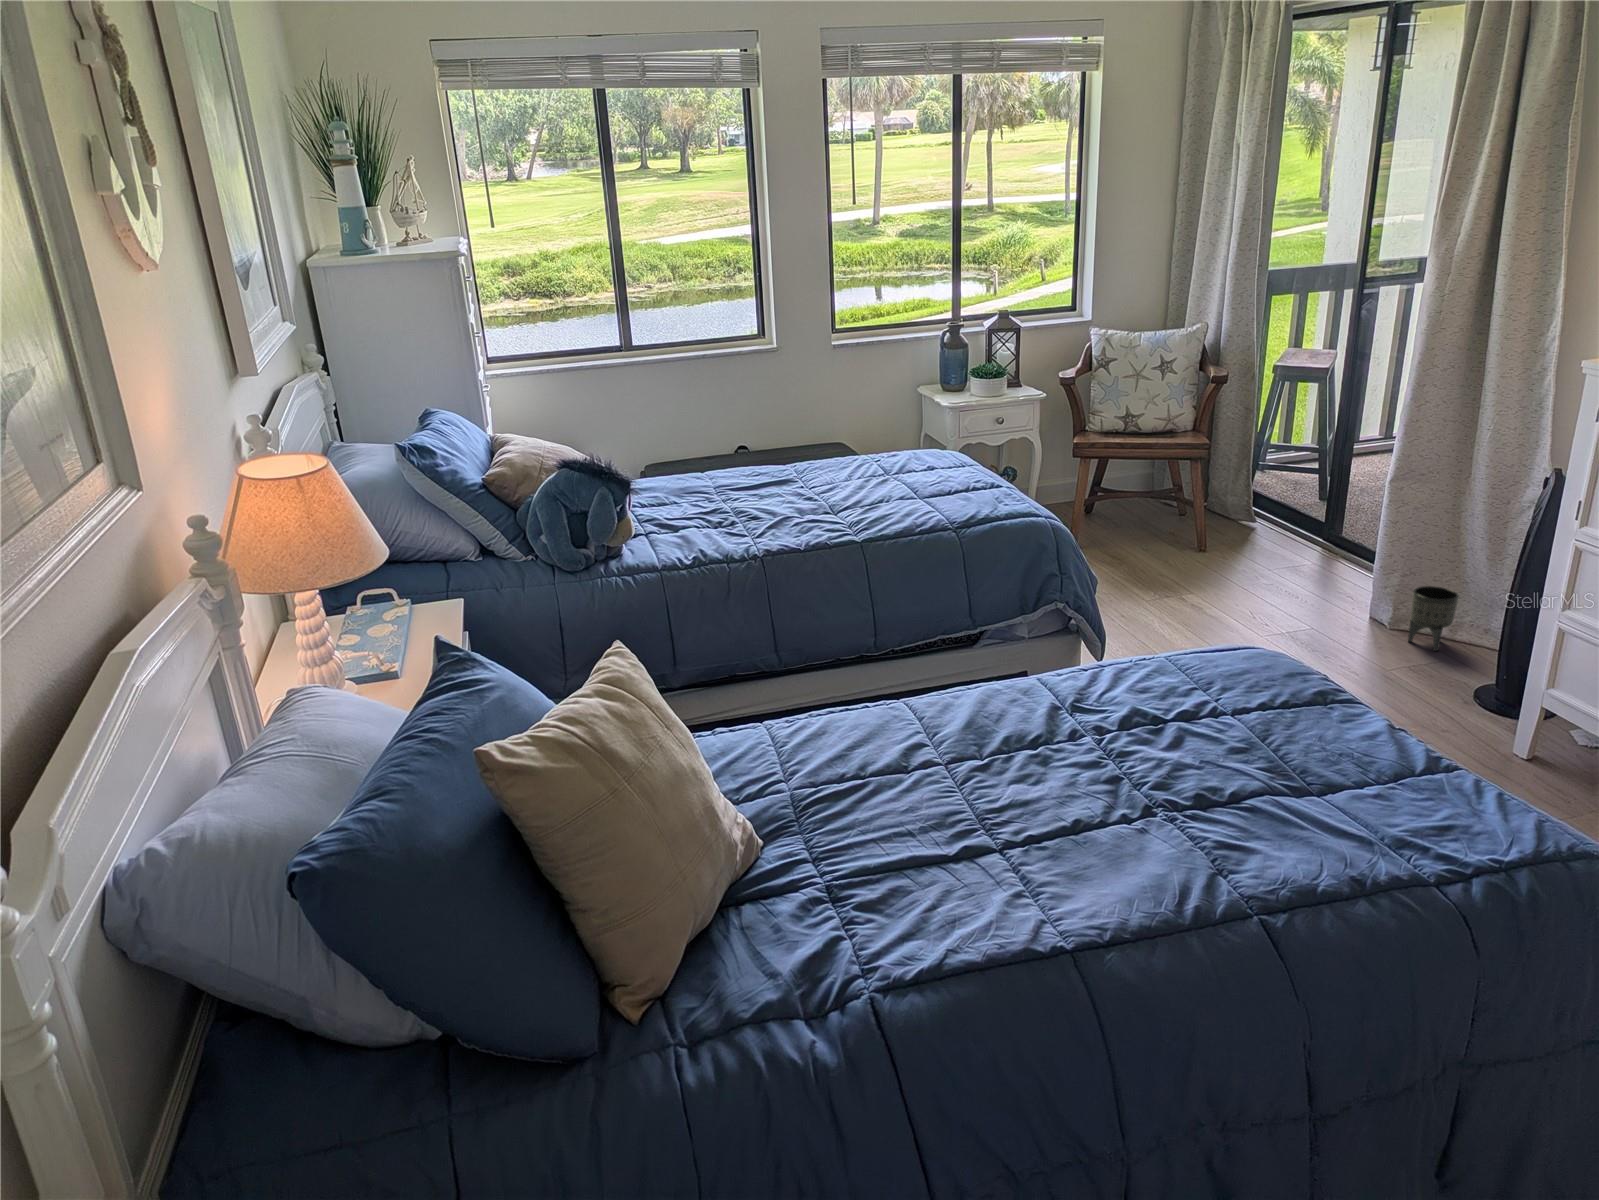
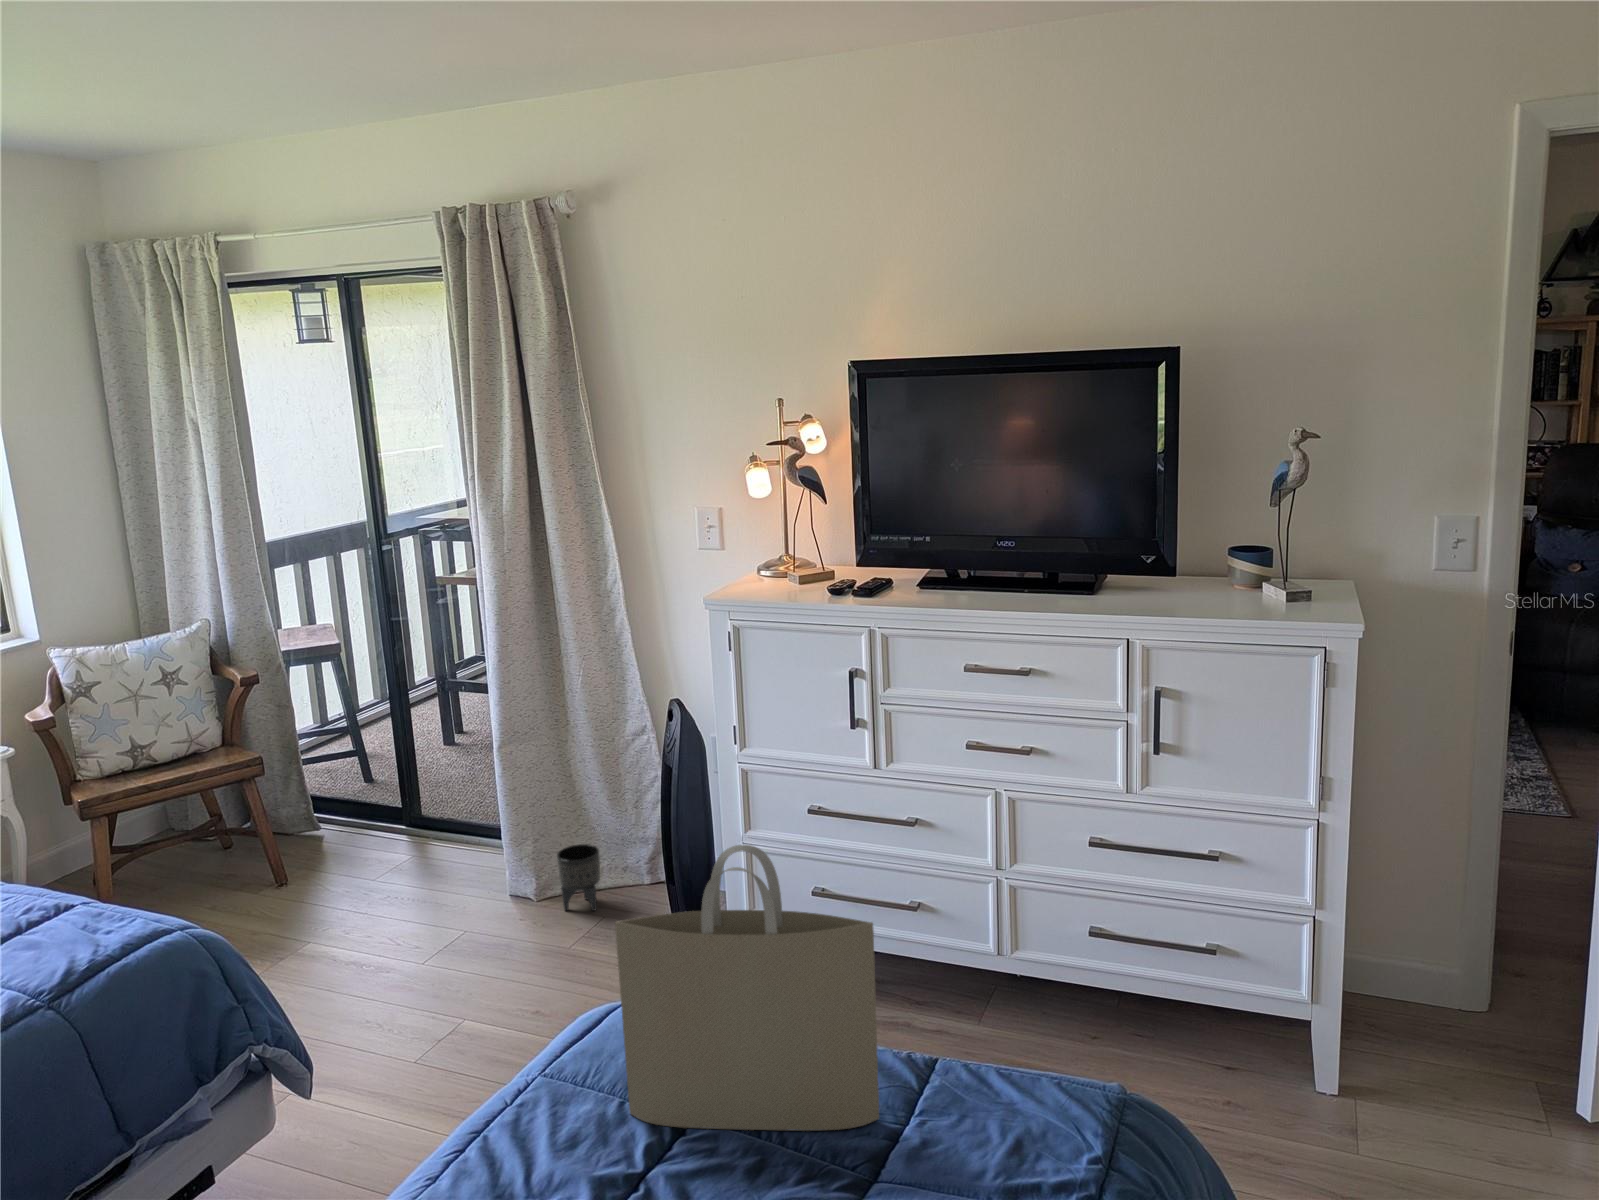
tote bag: none [1194,515,1387,773] -> present [615,845,879,1131]

